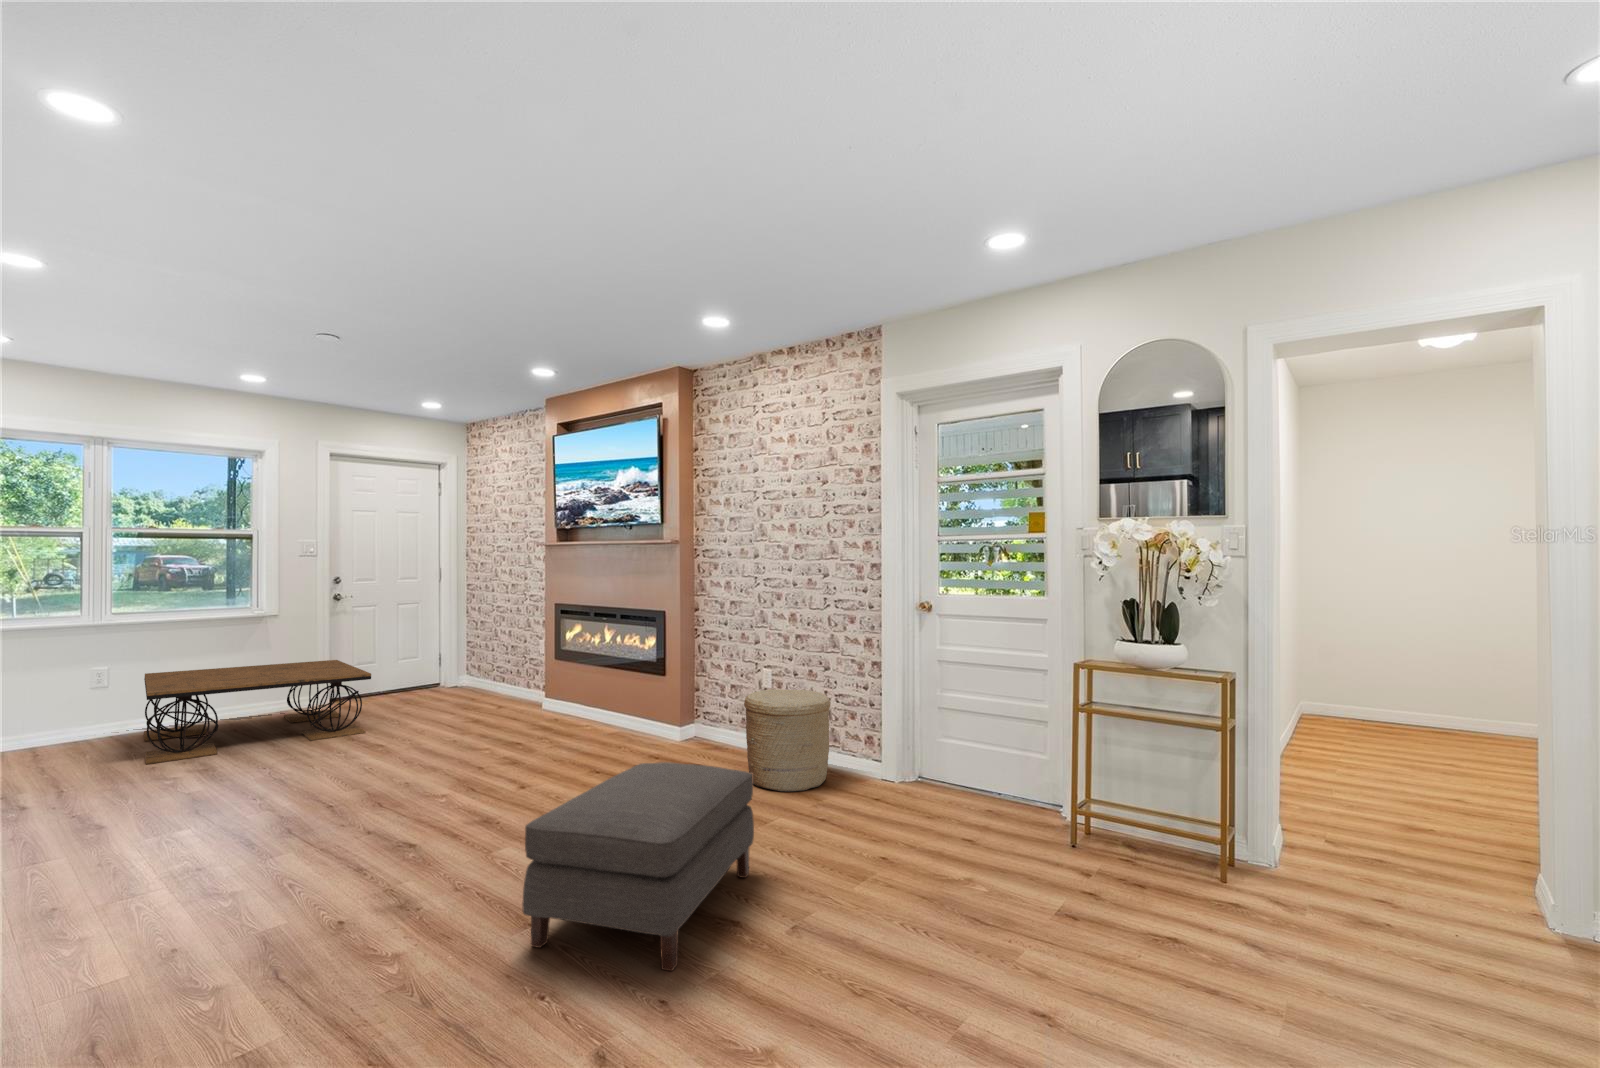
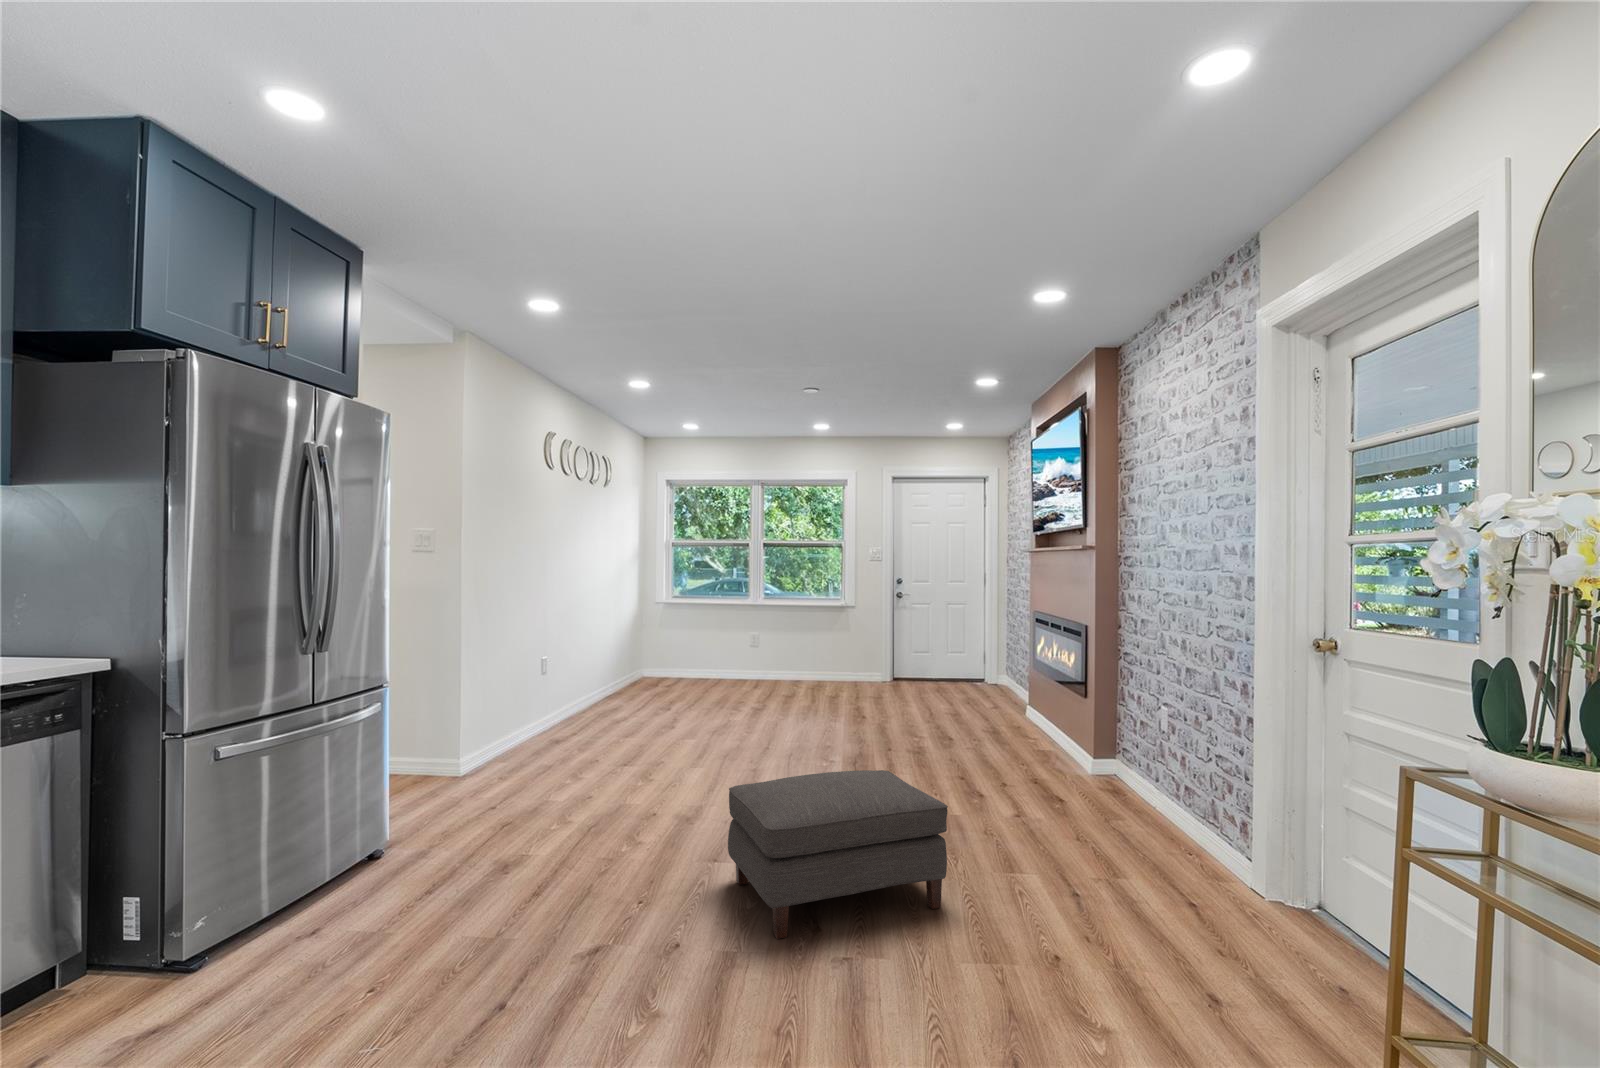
coffee table: present [144,660,371,764] -> none [734,639,869,705]
woven basket: present [744,690,831,791] -> none [1081,731,1199,865]

